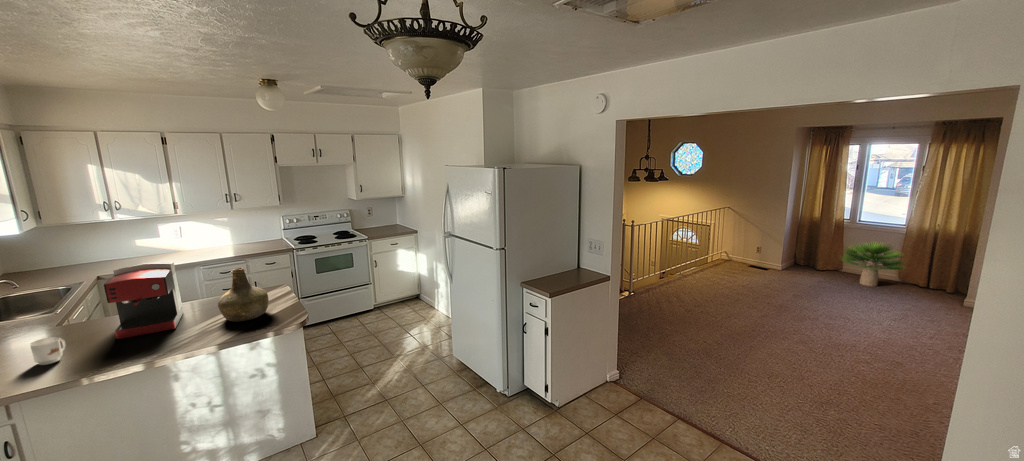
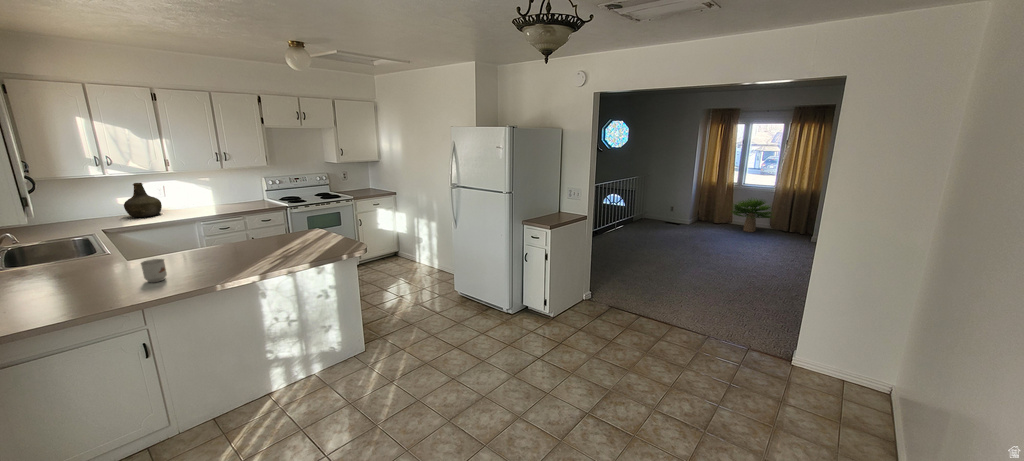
coffee maker: present [104,262,183,339] -> none [184,201,247,266]
bottle: present [218,268,269,322] -> present [124,183,162,217]

